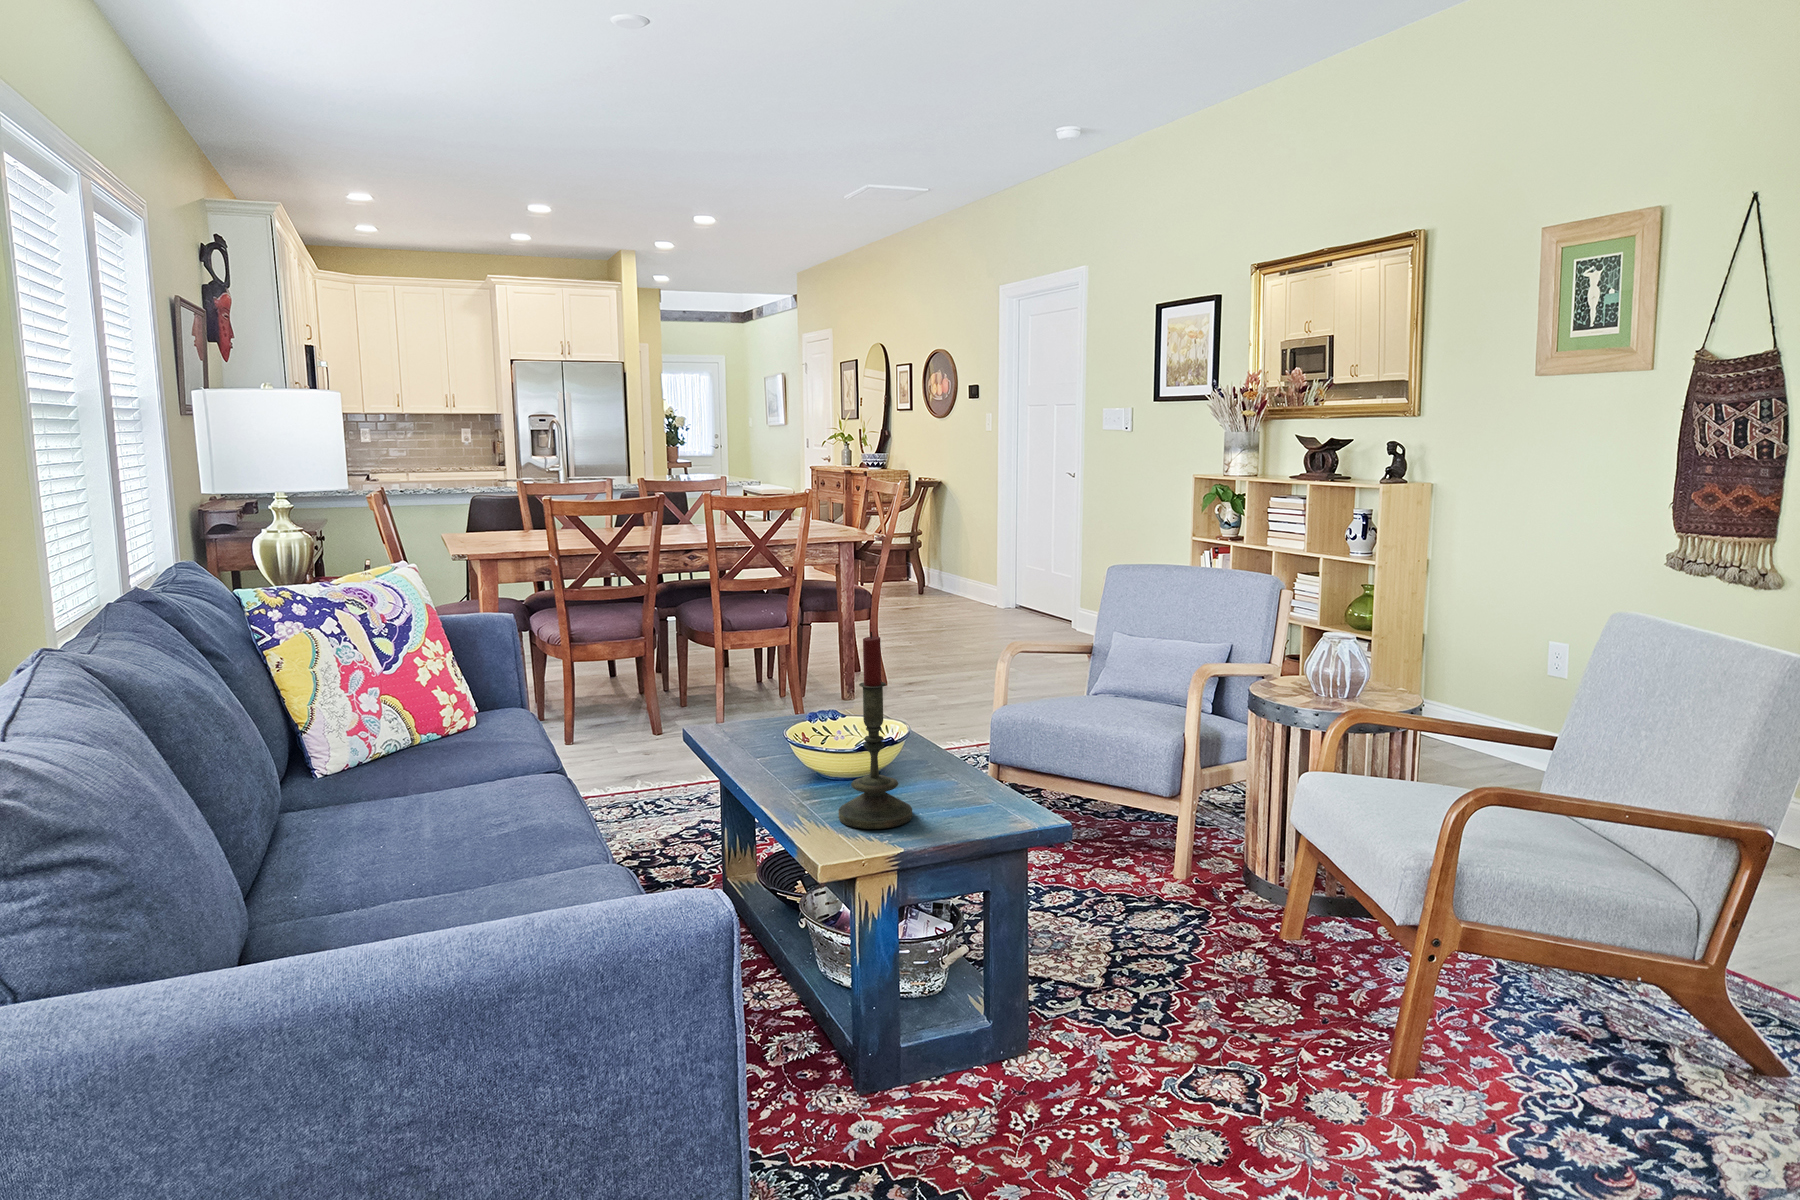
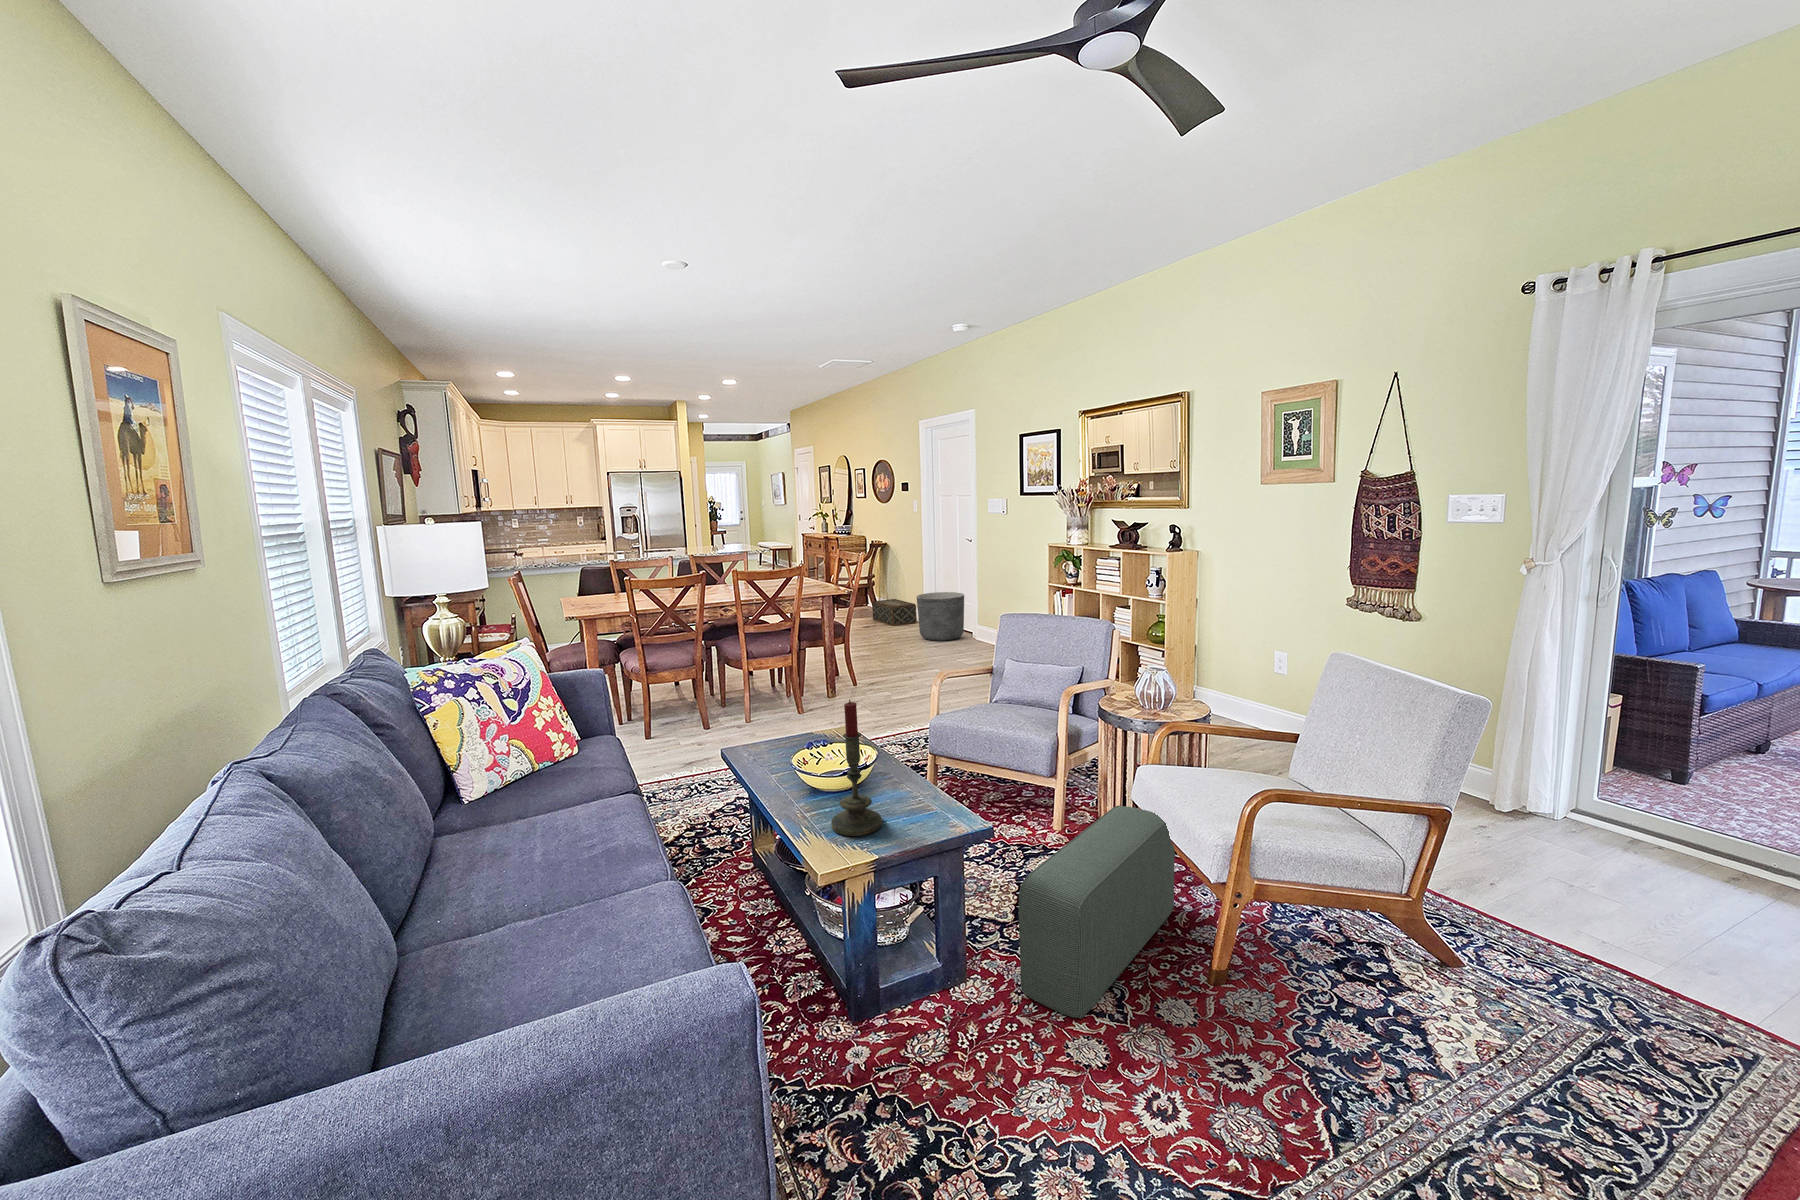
planter: none [988,556,1063,630] -> present [917,592,964,641]
woven basket: none [918,568,987,608] -> present [872,599,917,626]
pouf: none [1107,826,1354,1106] -> present [1019,806,1175,1019]

